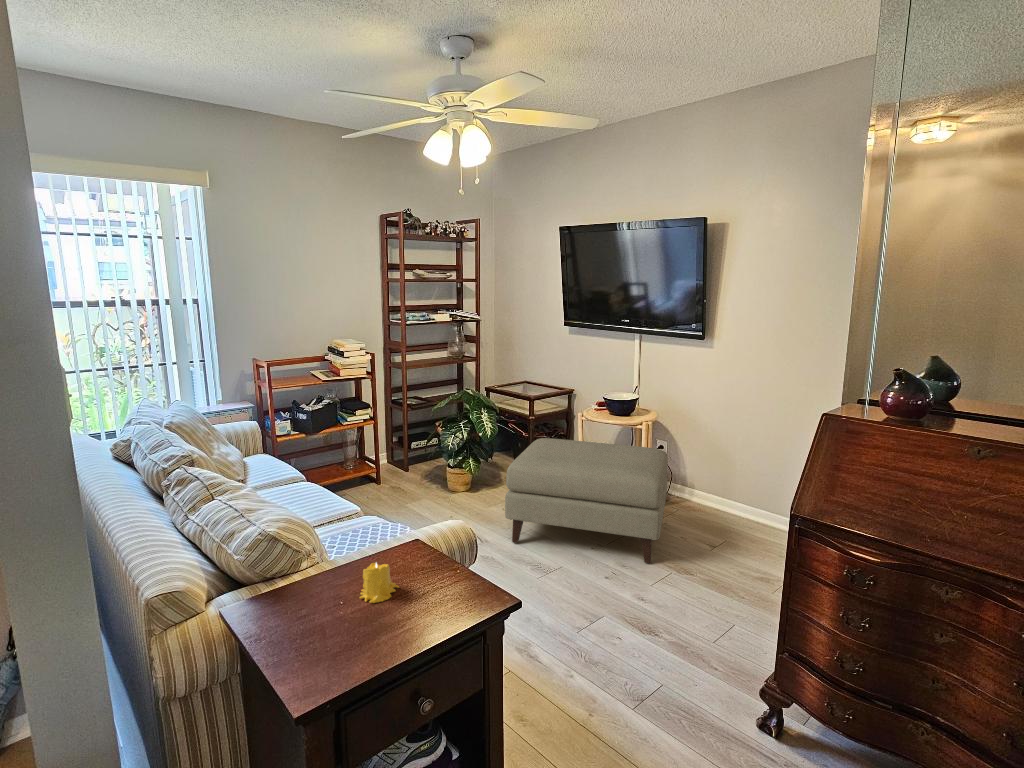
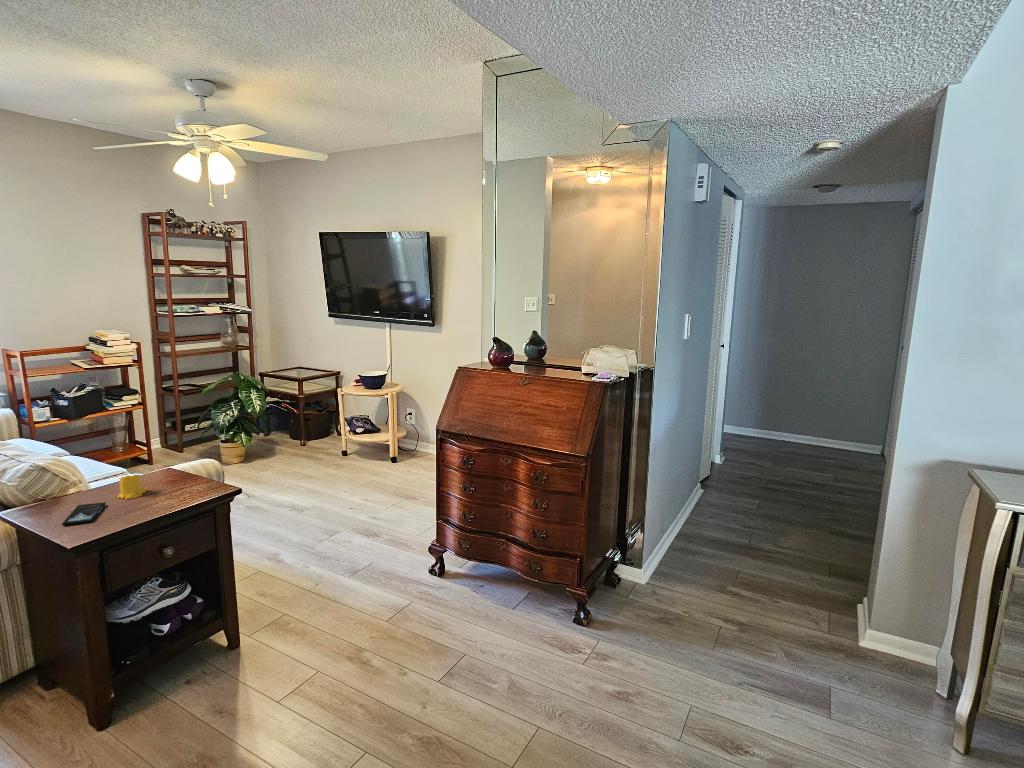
ottoman: present [505,438,668,564] -> none [267,410,407,497]
smartphone: none [289,608,345,655] -> present [62,502,106,526]

